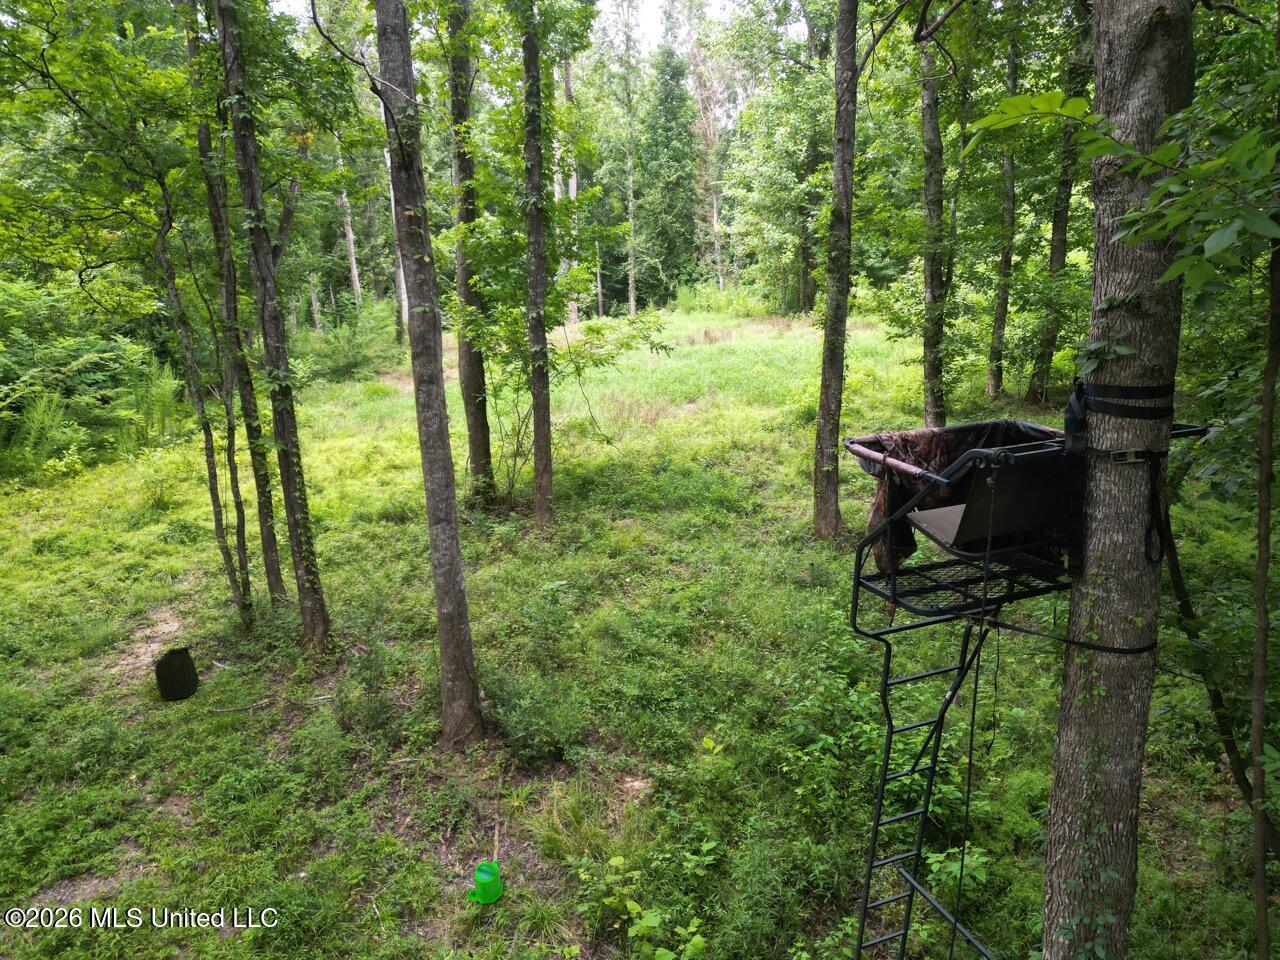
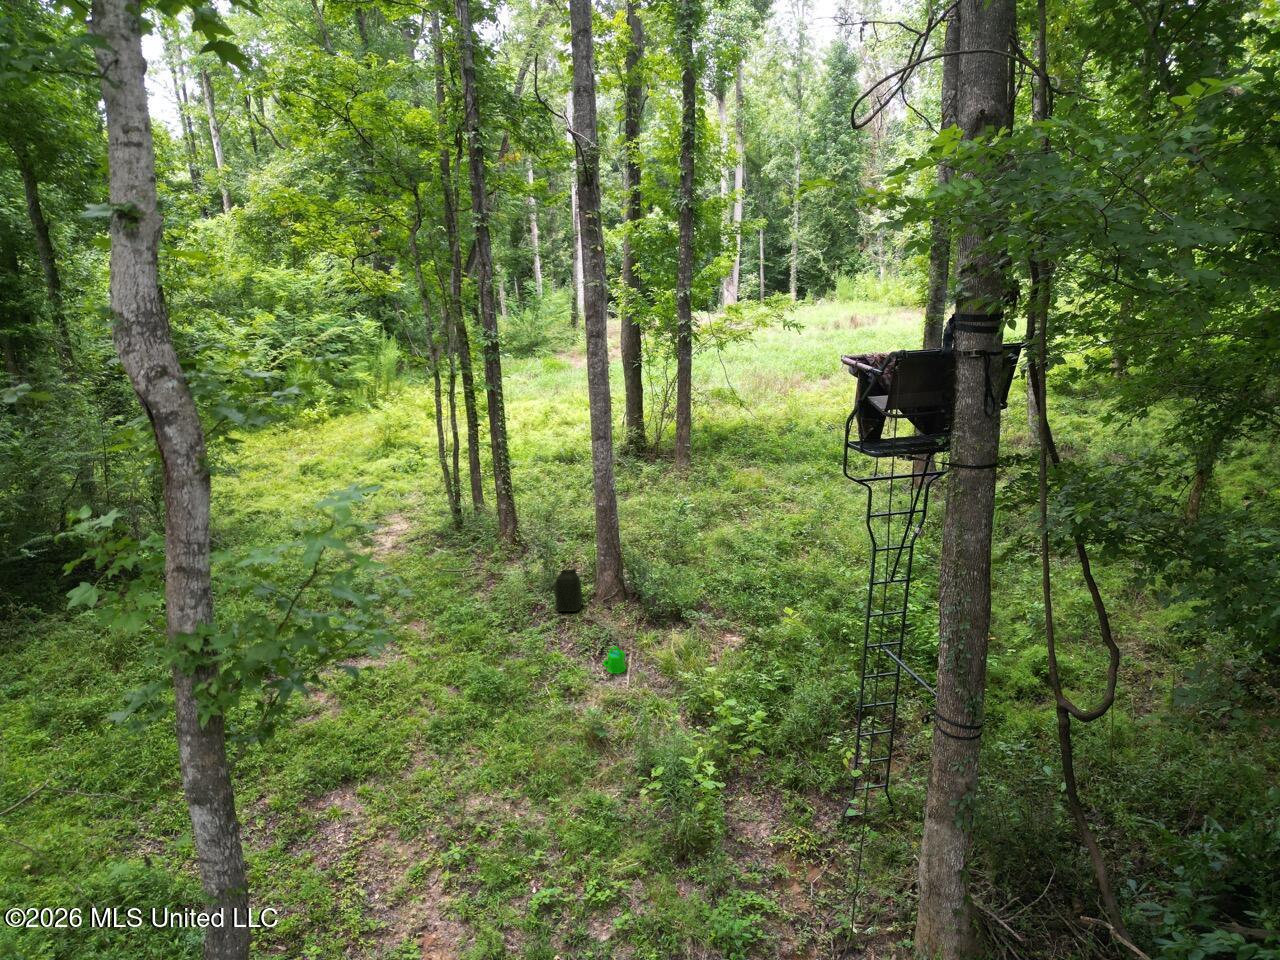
backpack: present [155,647,199,700] -> present [555,569,583,612]

